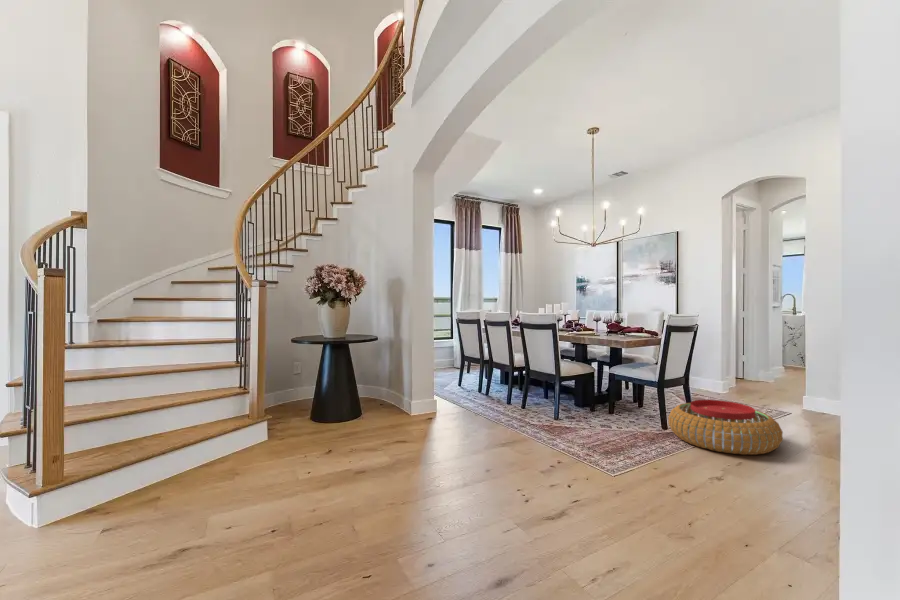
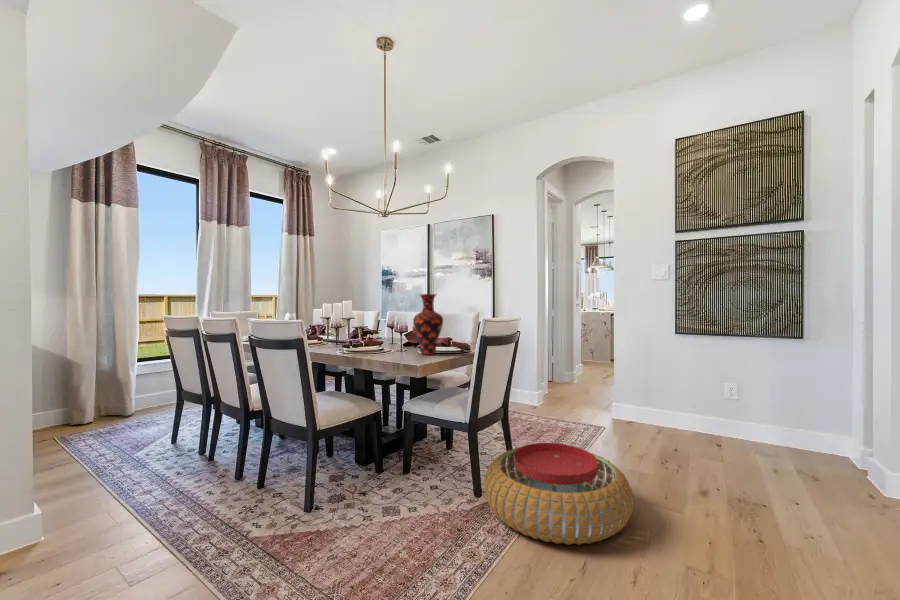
vase: none [617,298,638,338] -> present [413,294,443,355]

